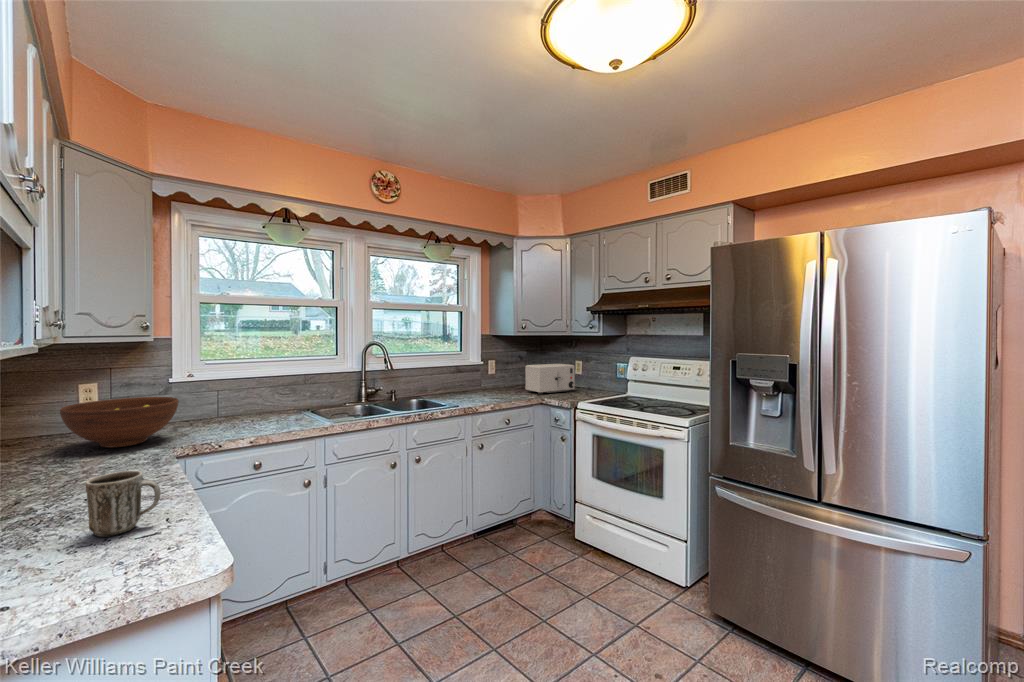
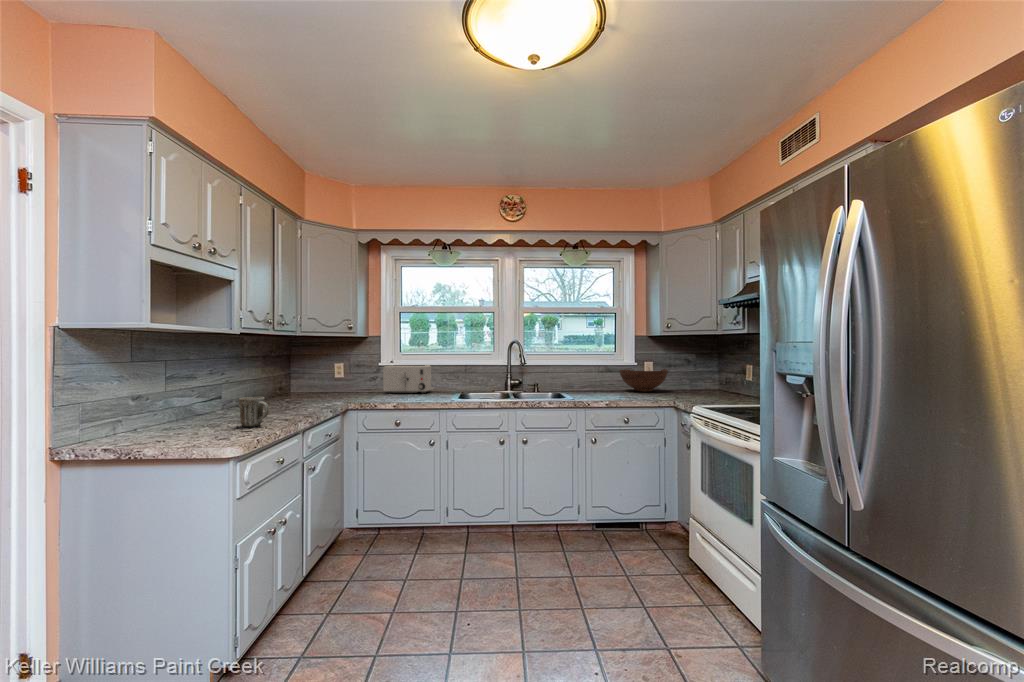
toaster: present [525,364,575,394] -> present [383,365,434,393]
fruit bowl: present [60,397,179,448] -> present [620,369,668,392]

